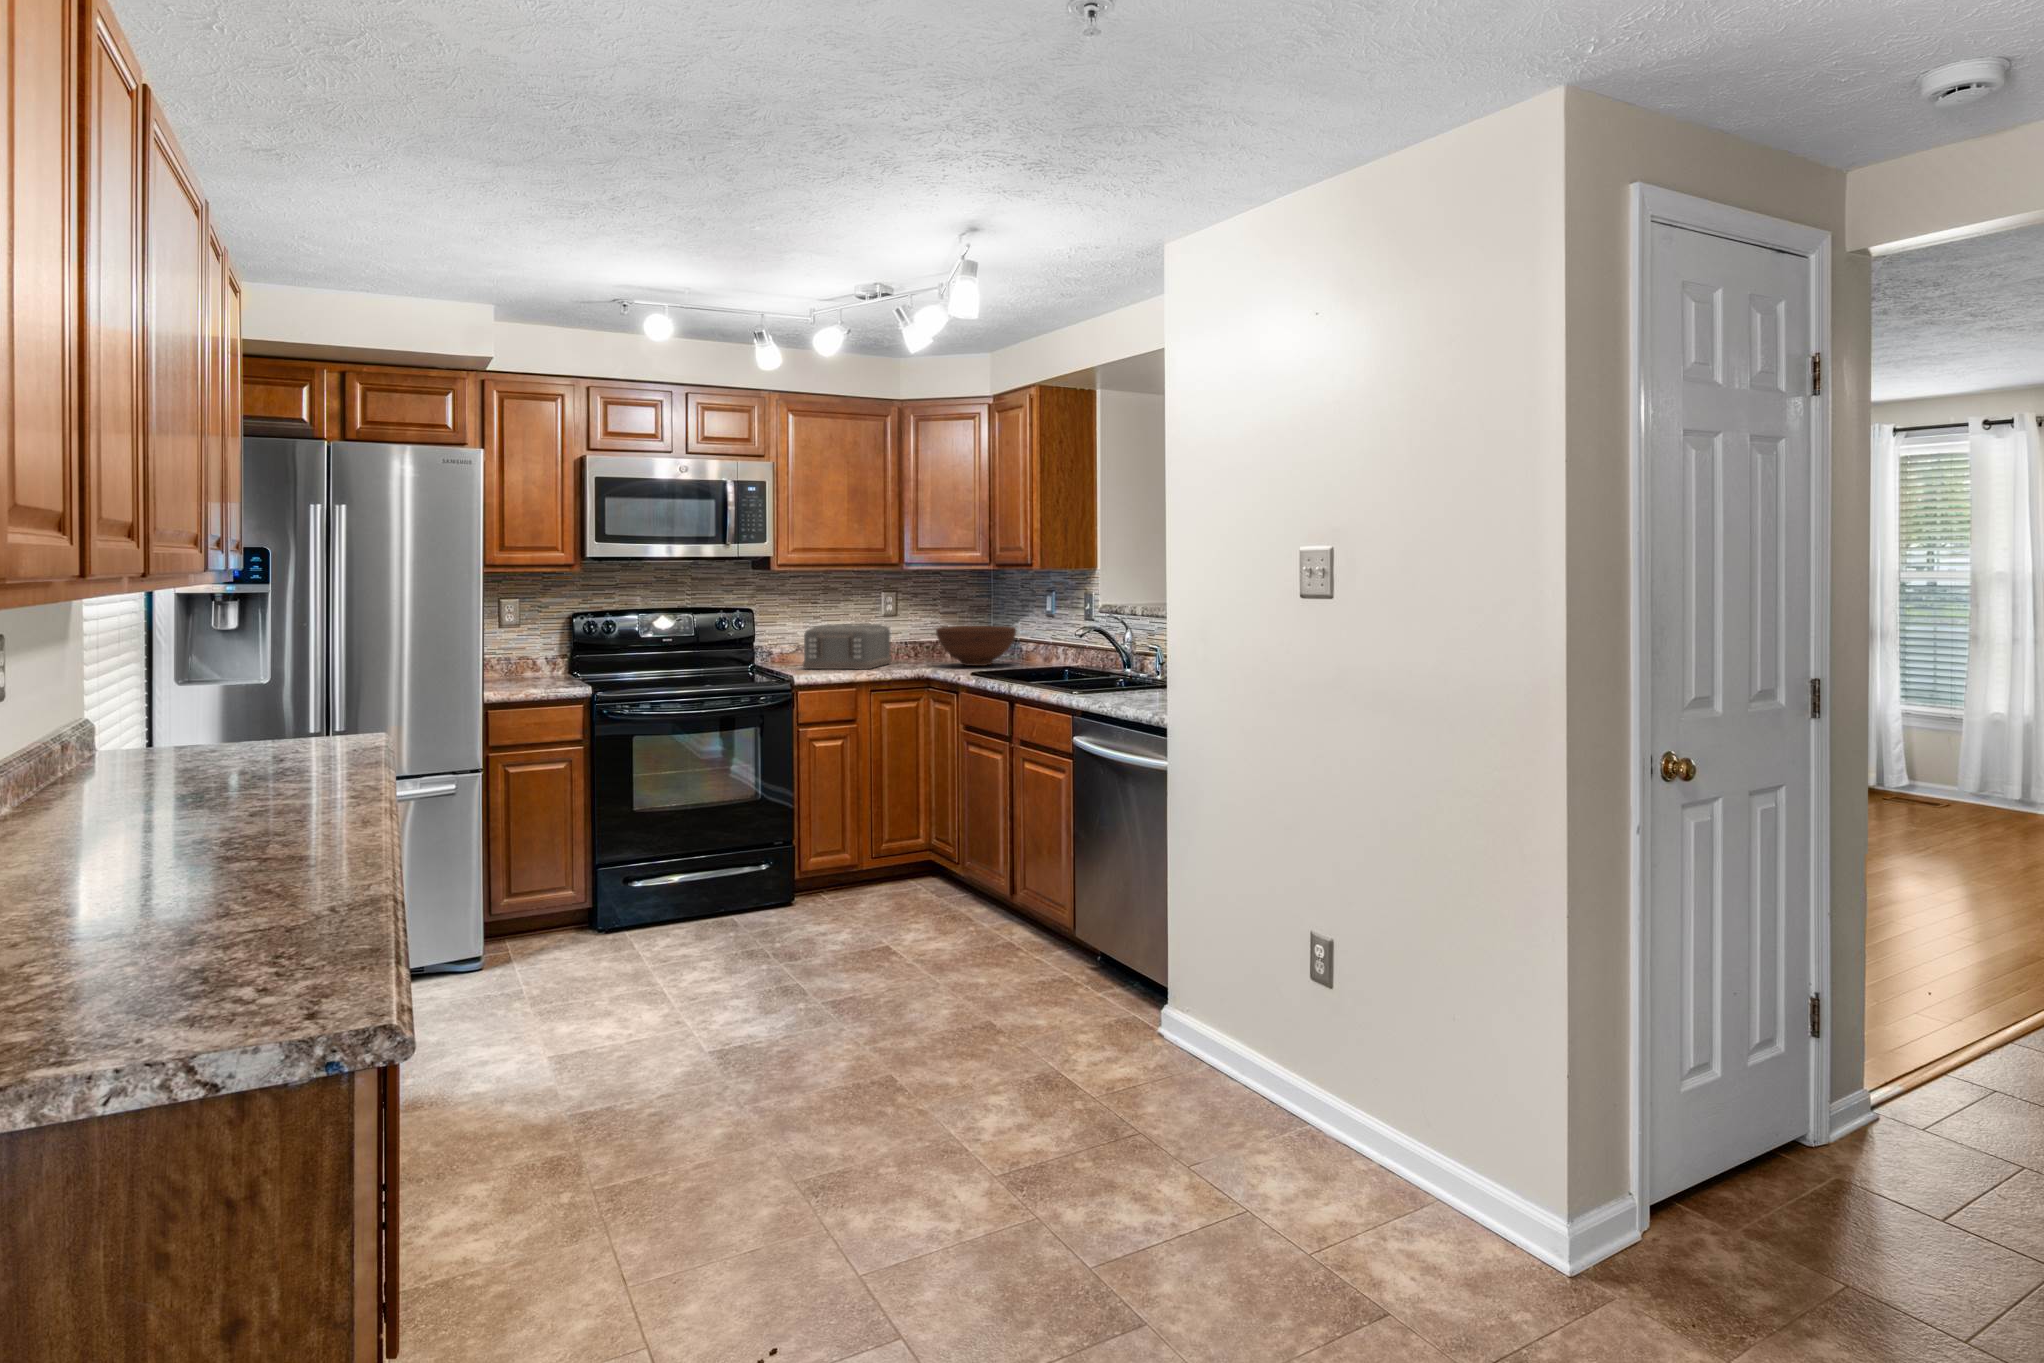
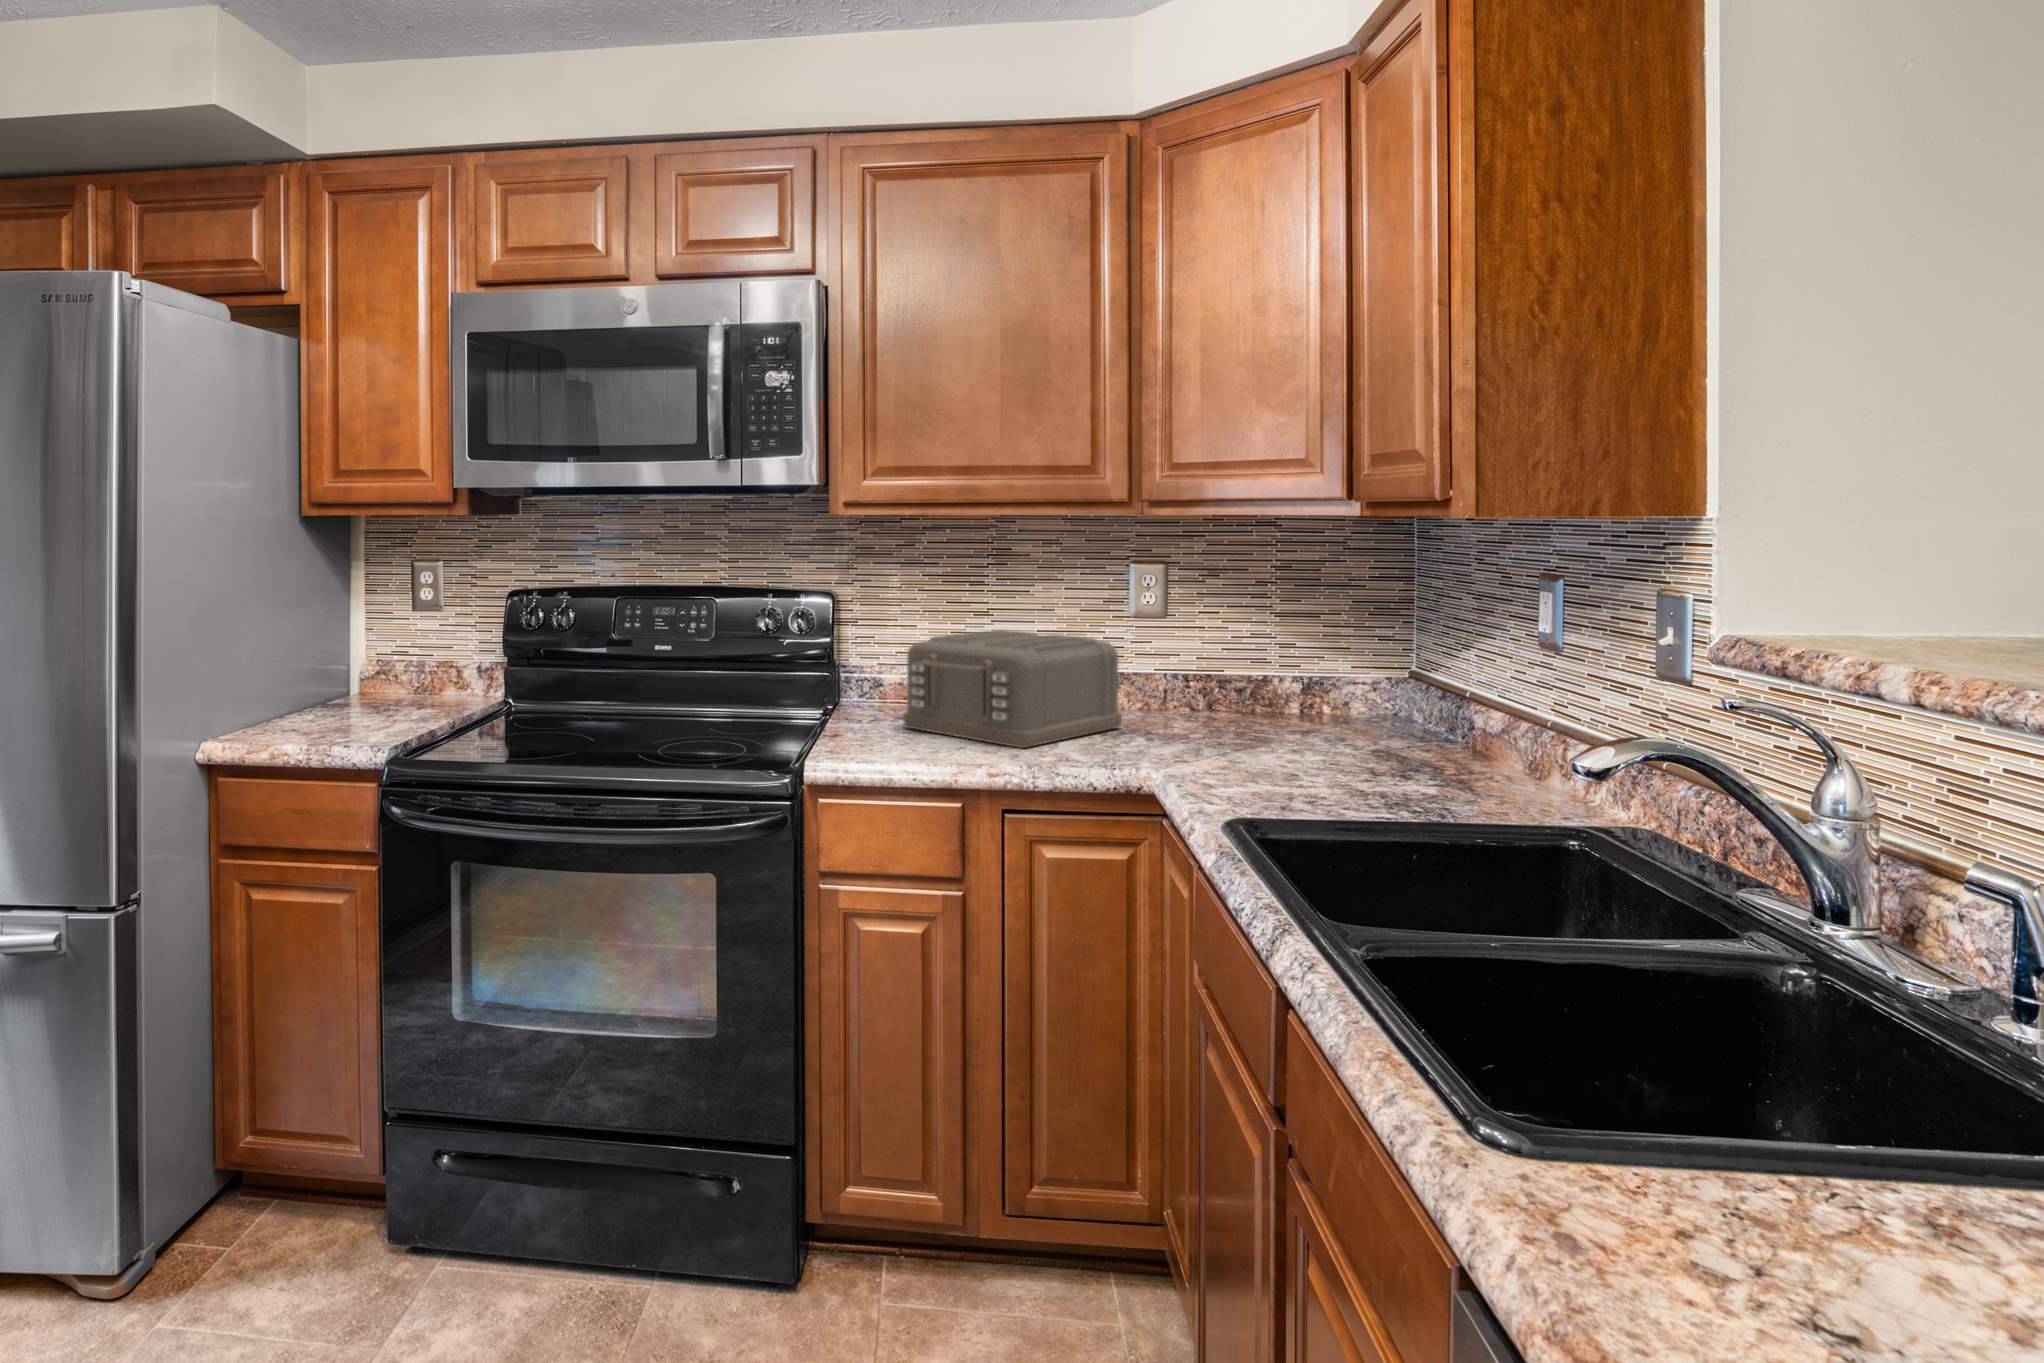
fruit bowl: present [936,626,1016,666] -> none [1197,655,1428,771]

